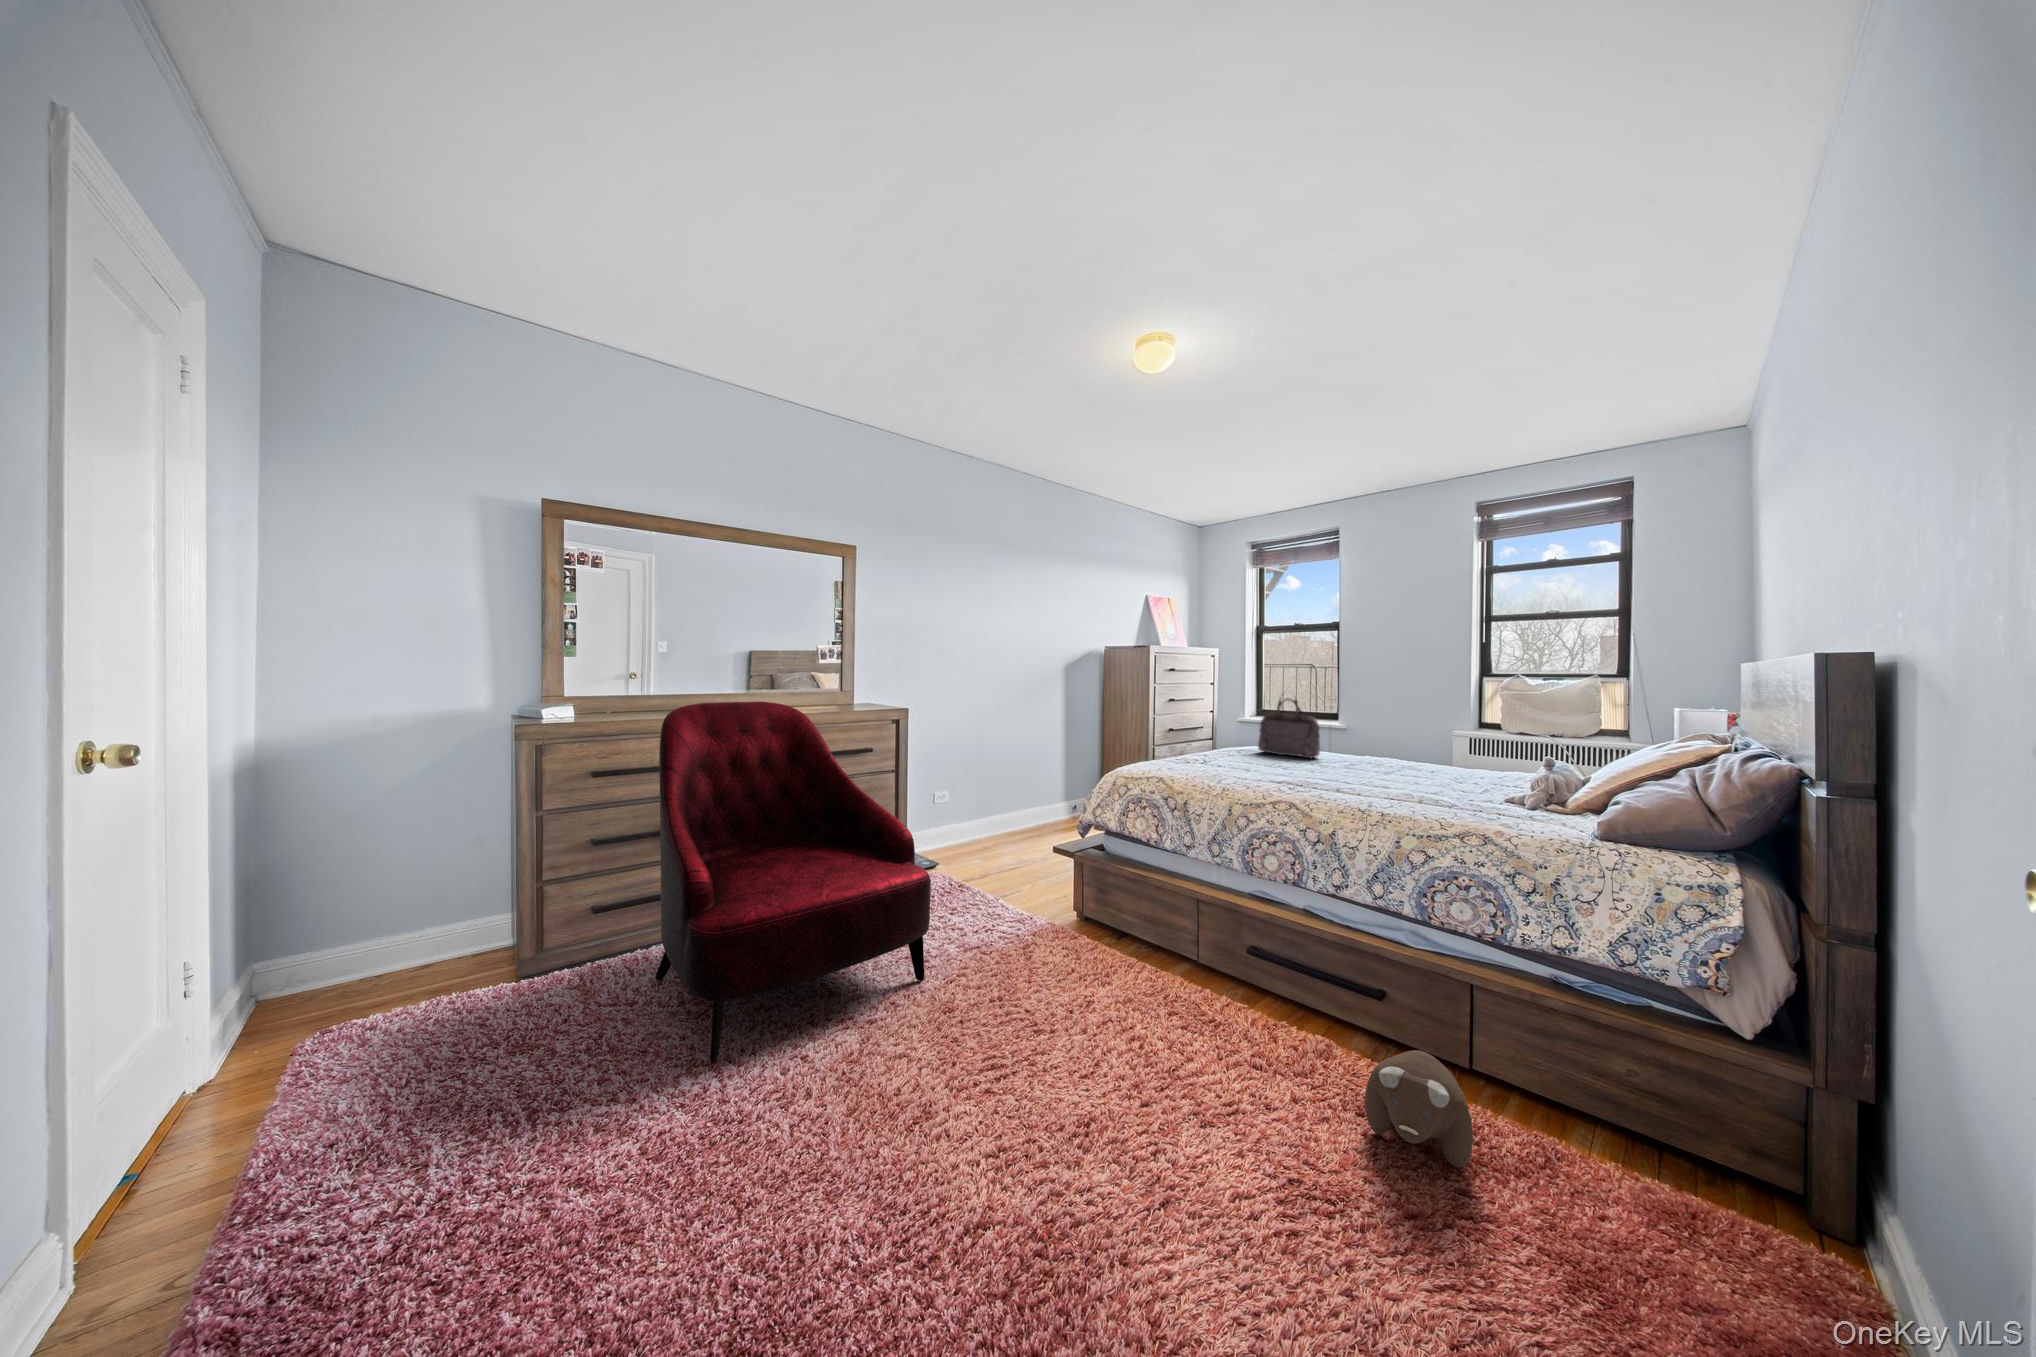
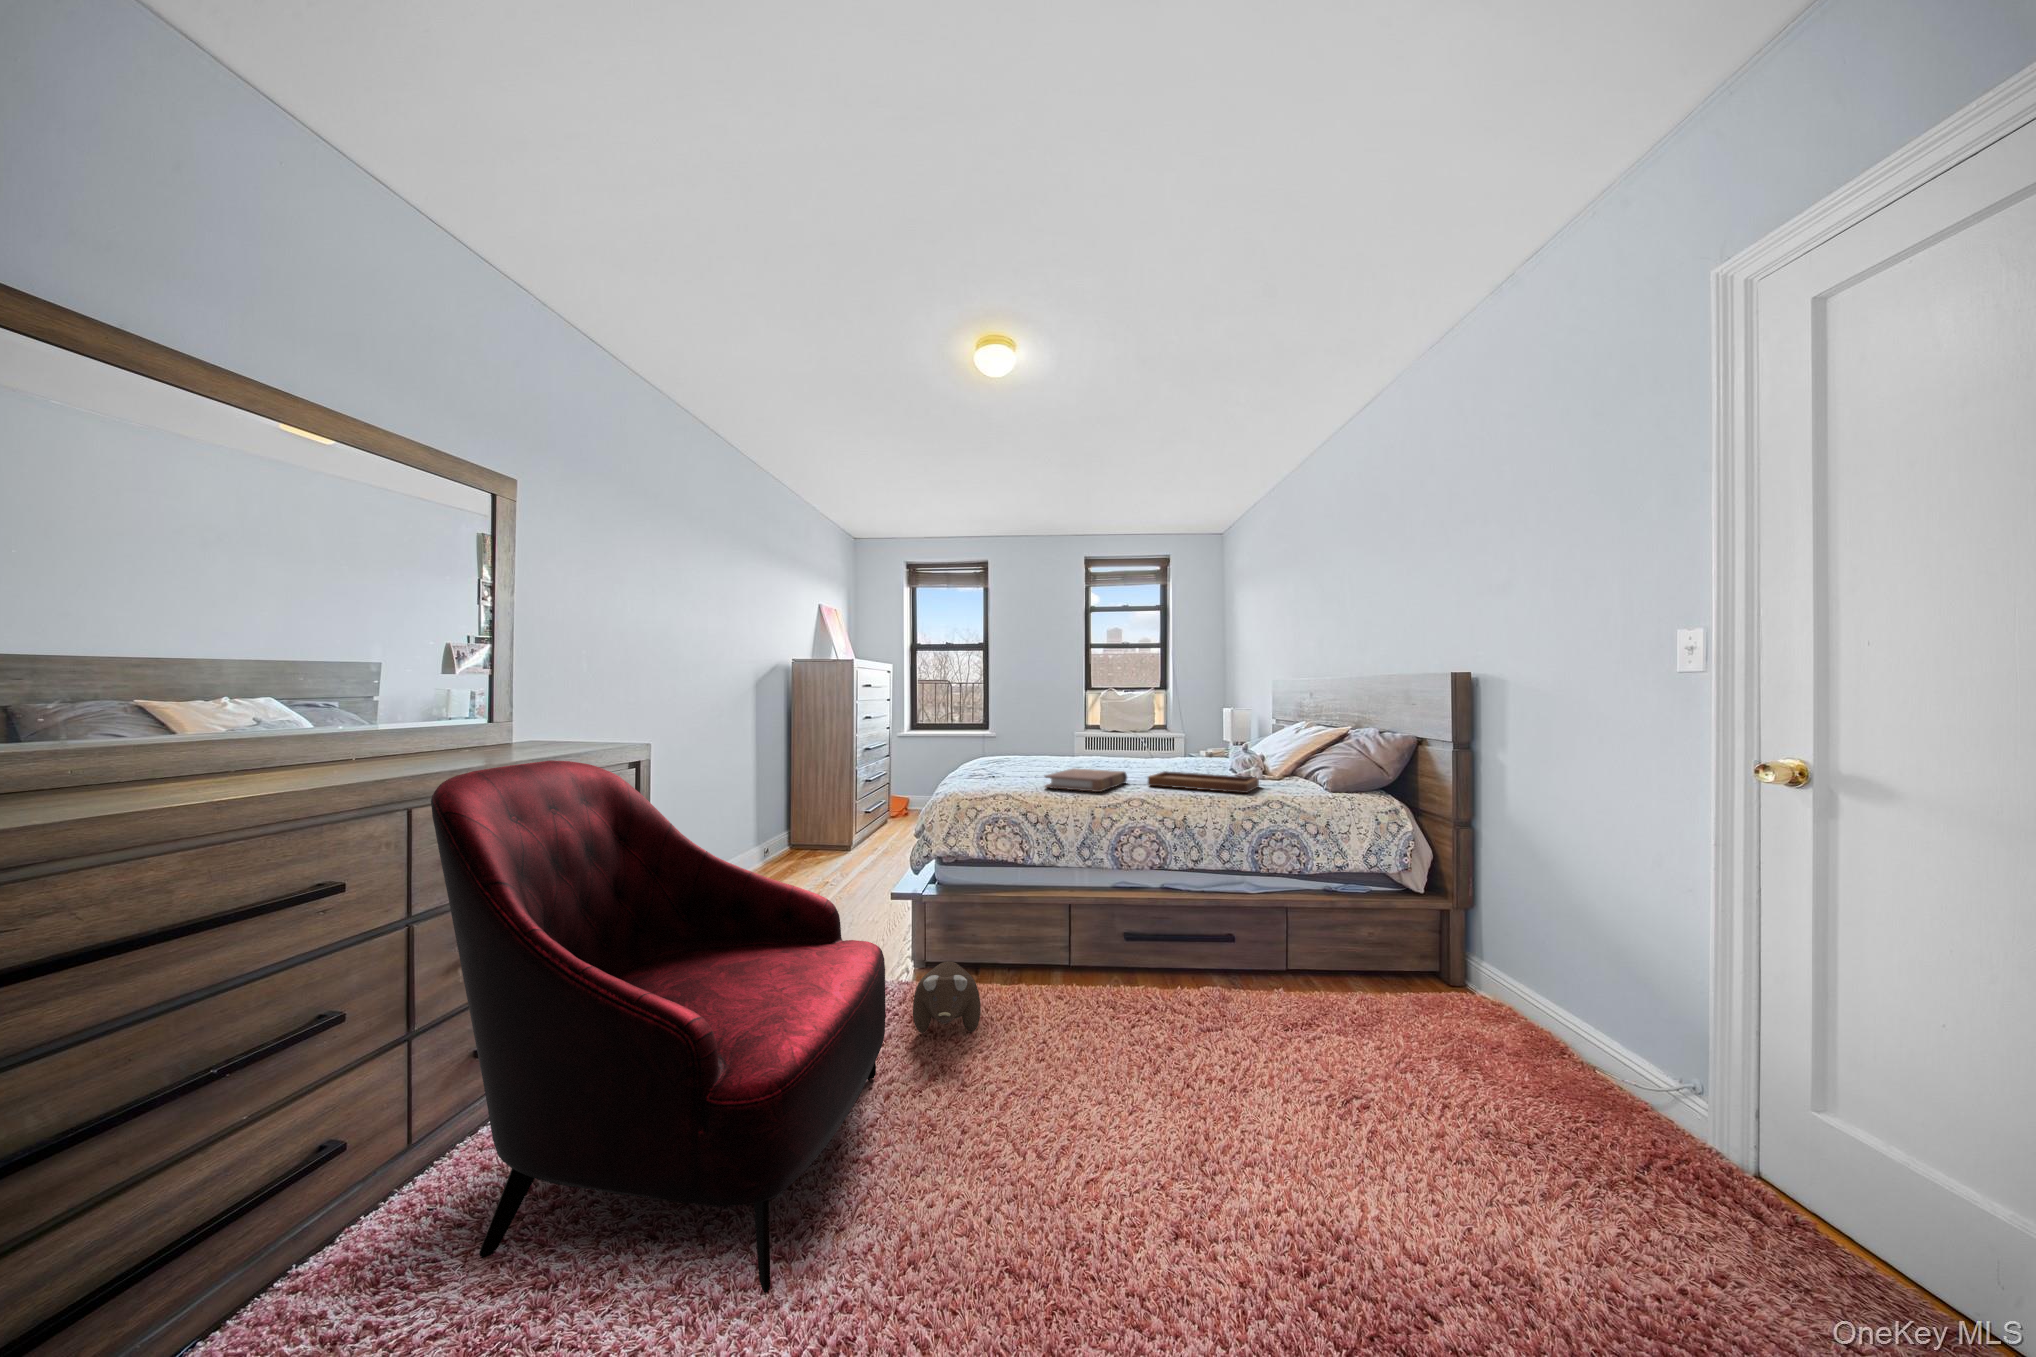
handbag: present [1258,695,1320,758] -> none [1016,708,1070,766]
tray: none [1334,759,1495,817] -> present [1148,753,1259,793]
book: none [1210,760,1322,787] -> present [1045,768,1127,792]
plush toy: present [1365,1050,1473,1167] -> present [913,961,981,1033]

